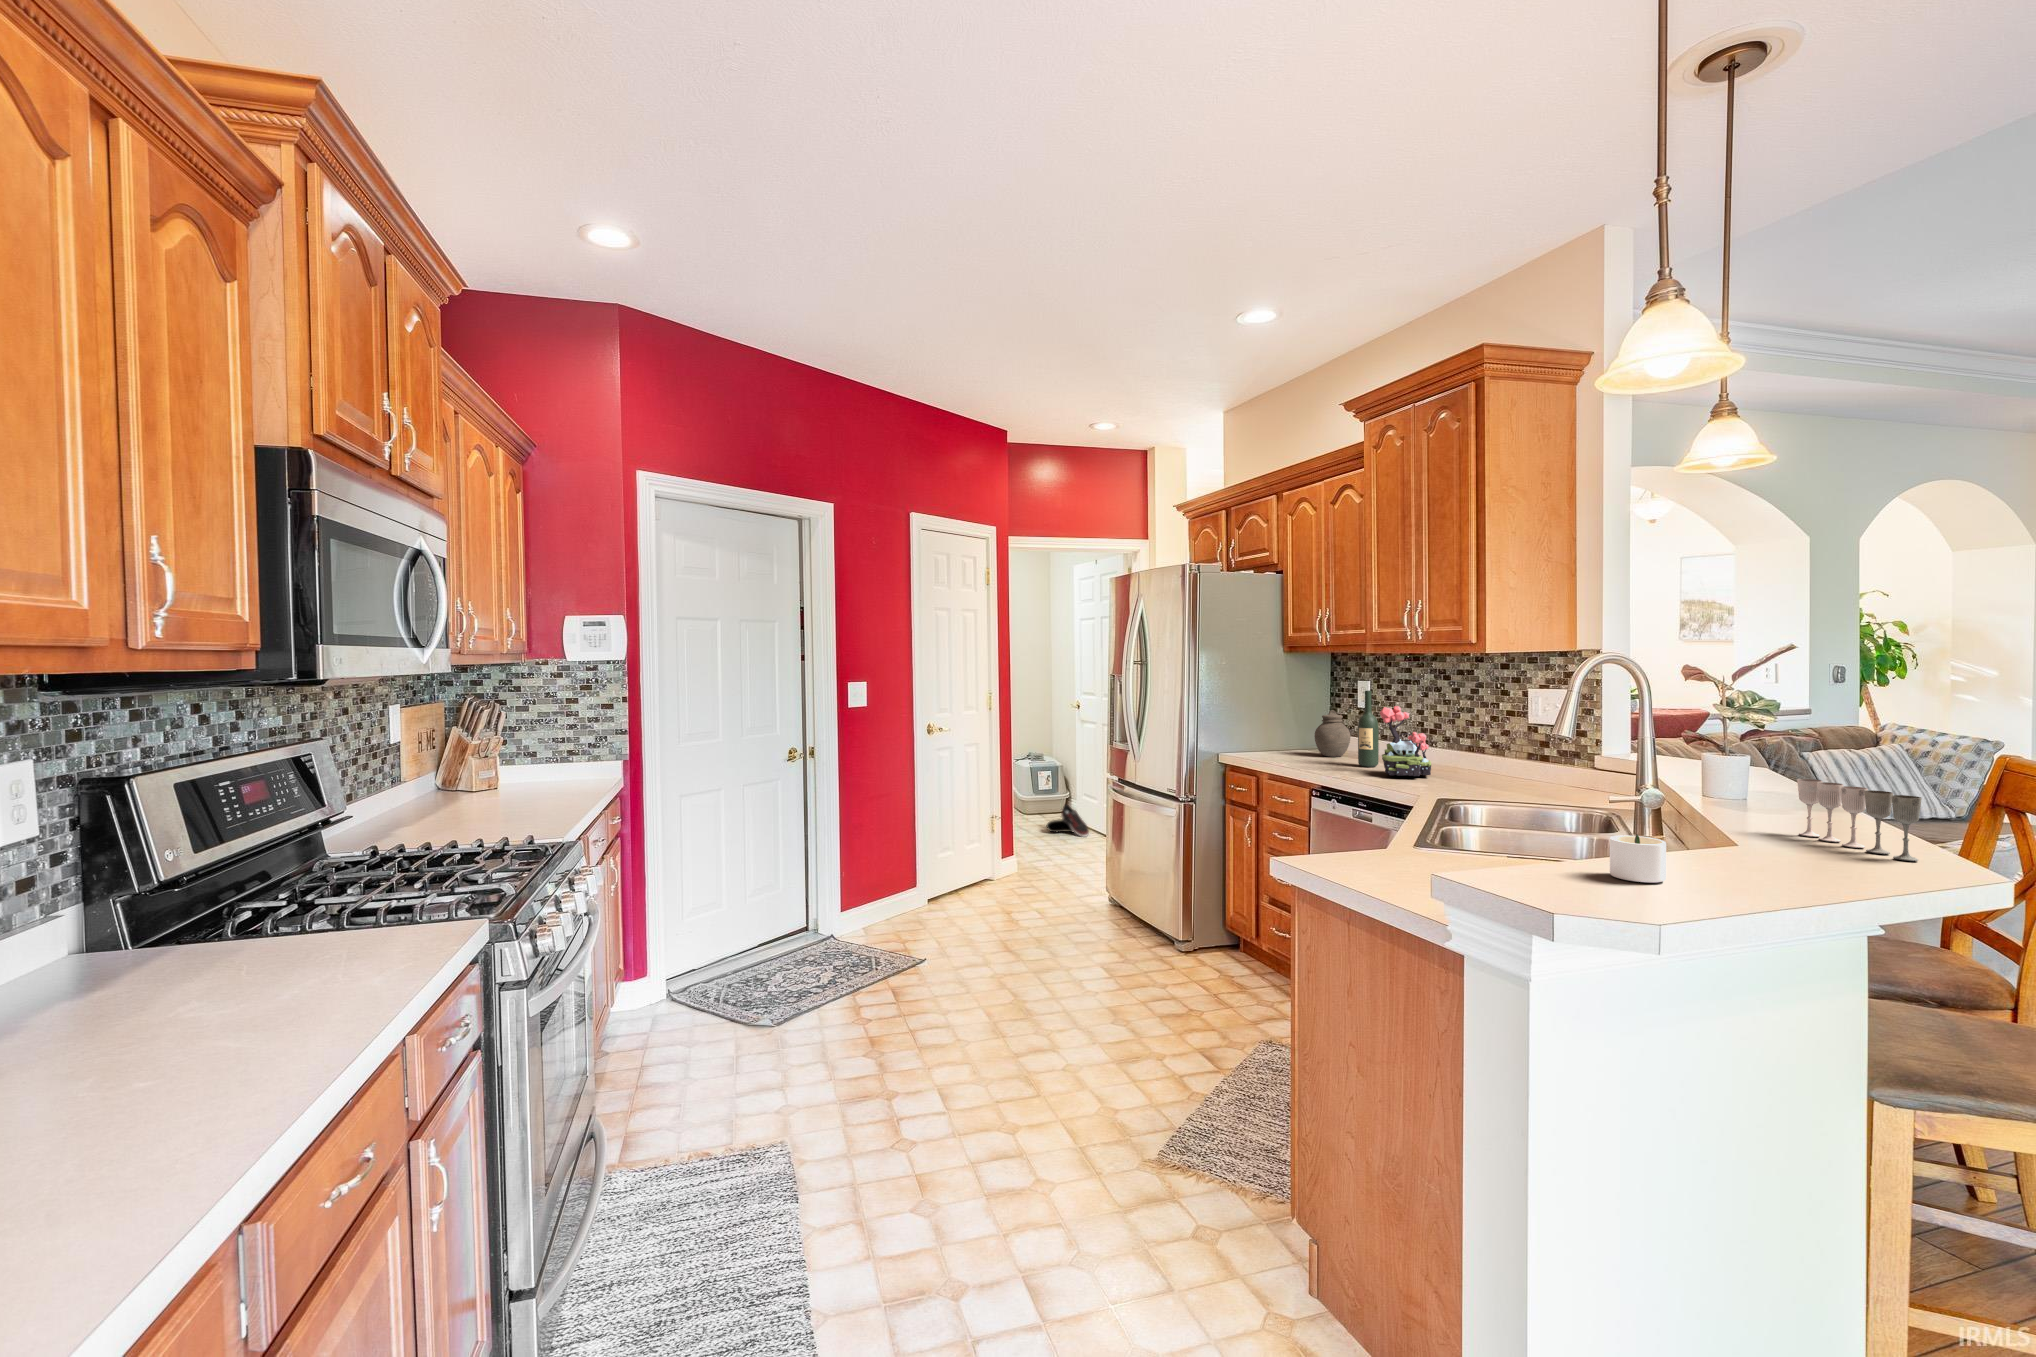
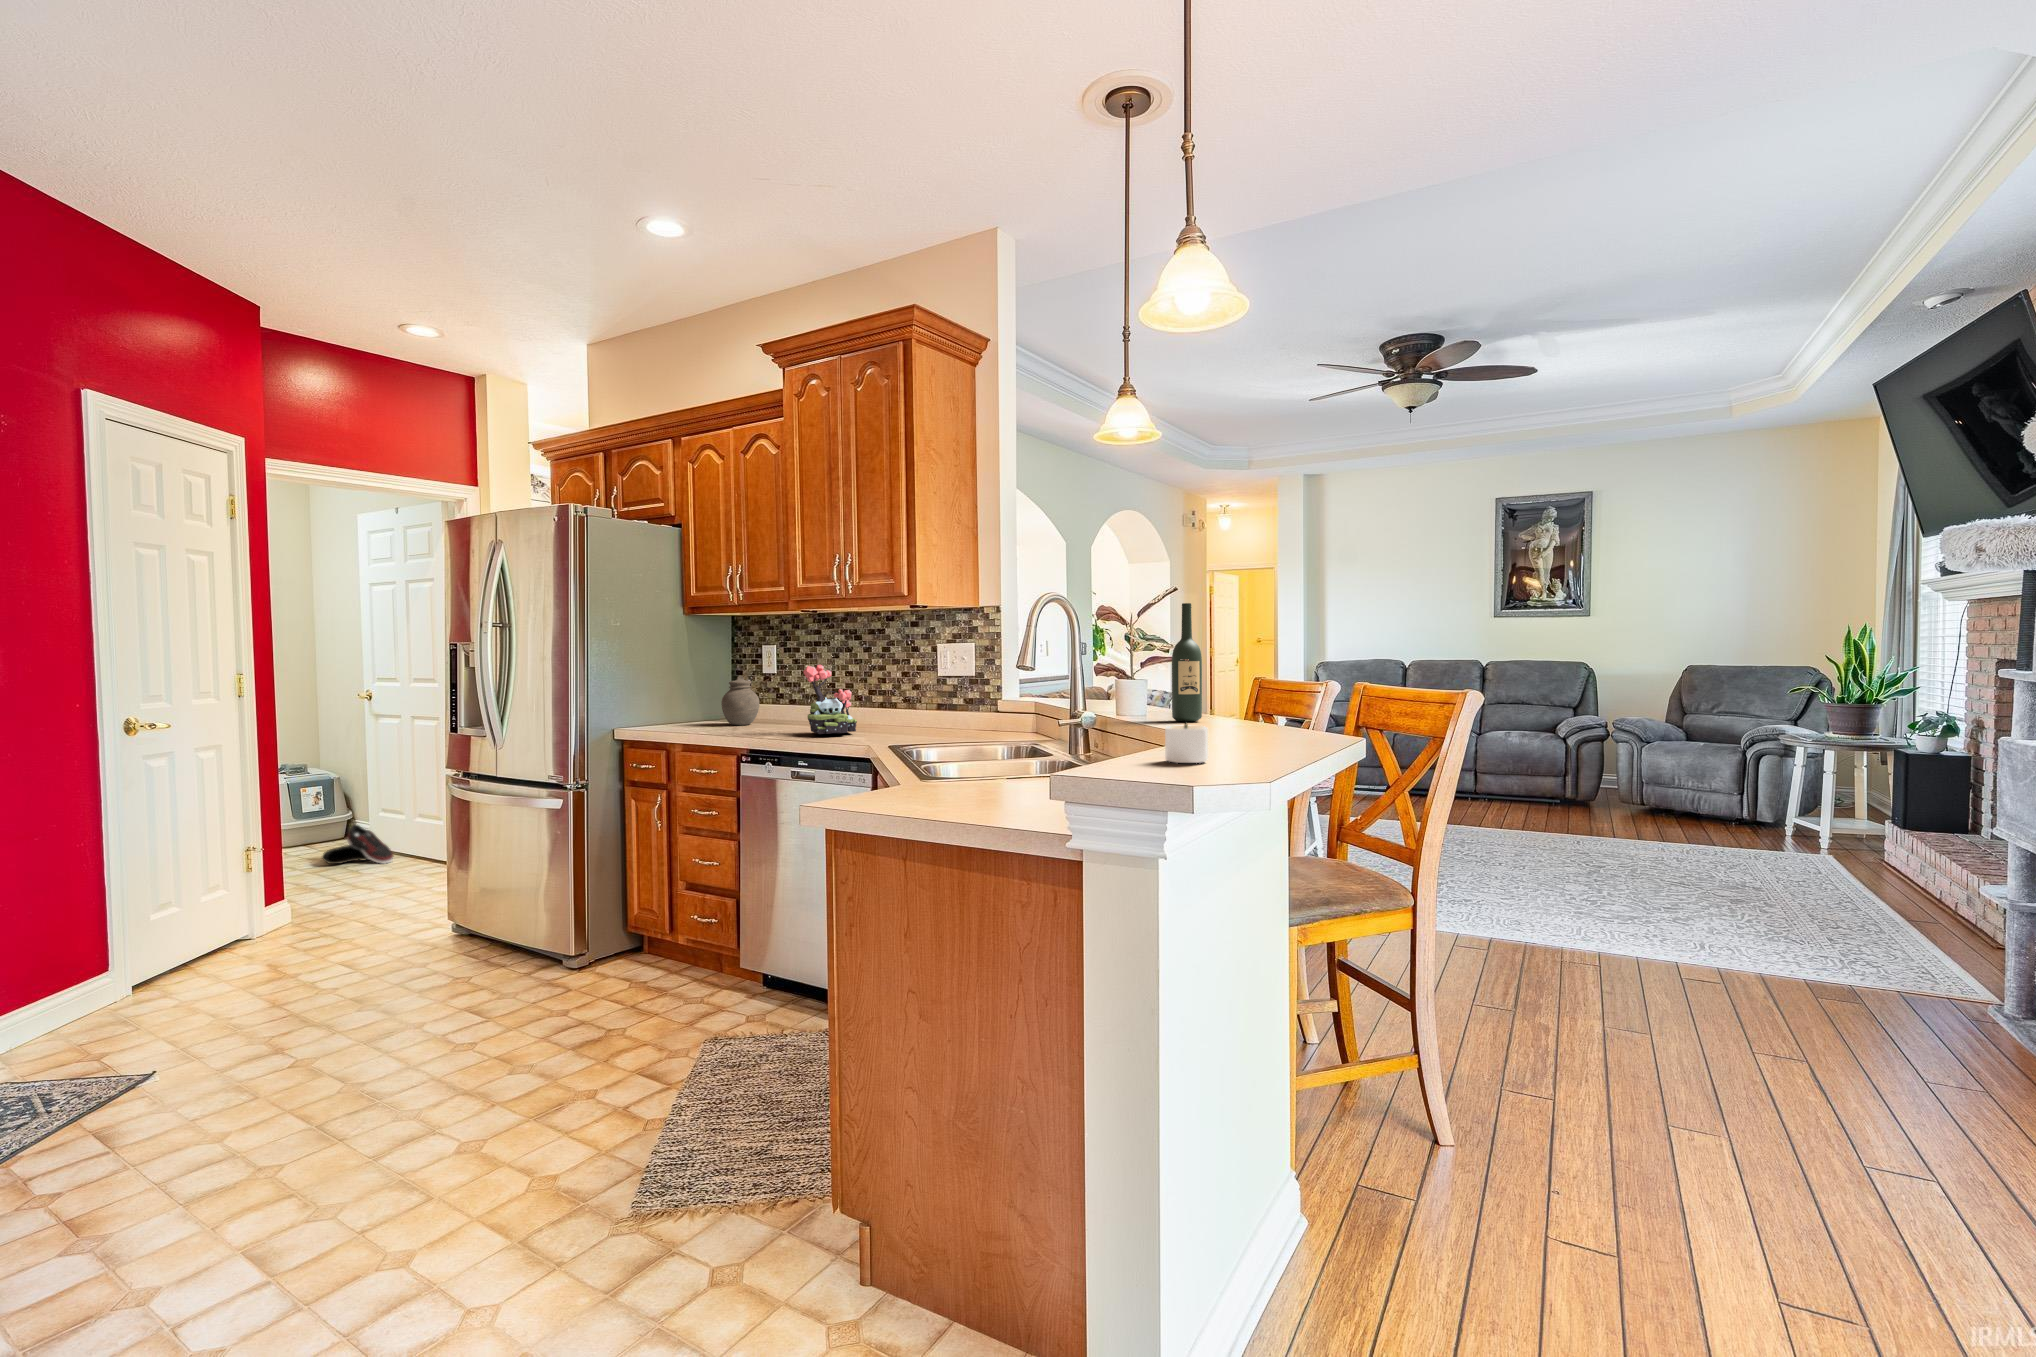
wine bottle: present [1358,691,1379,767] -> present [1172,603,1202,721]
wine glass: present [1797,779,1922,861] -> none [1211,686,1298,738]

